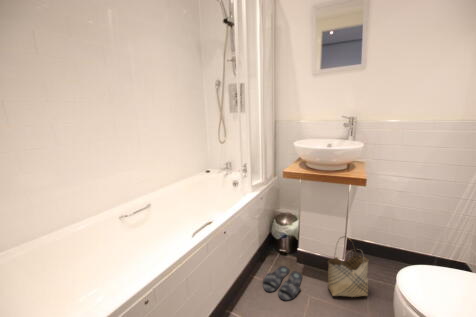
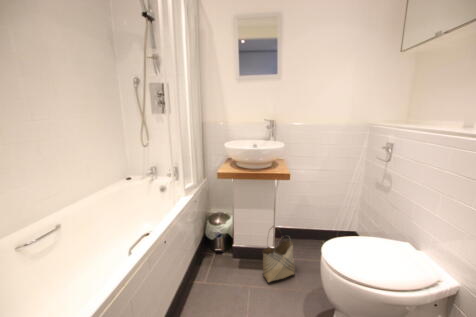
slippers: present [263,266,302,300] -> none [203,265,240,301]

